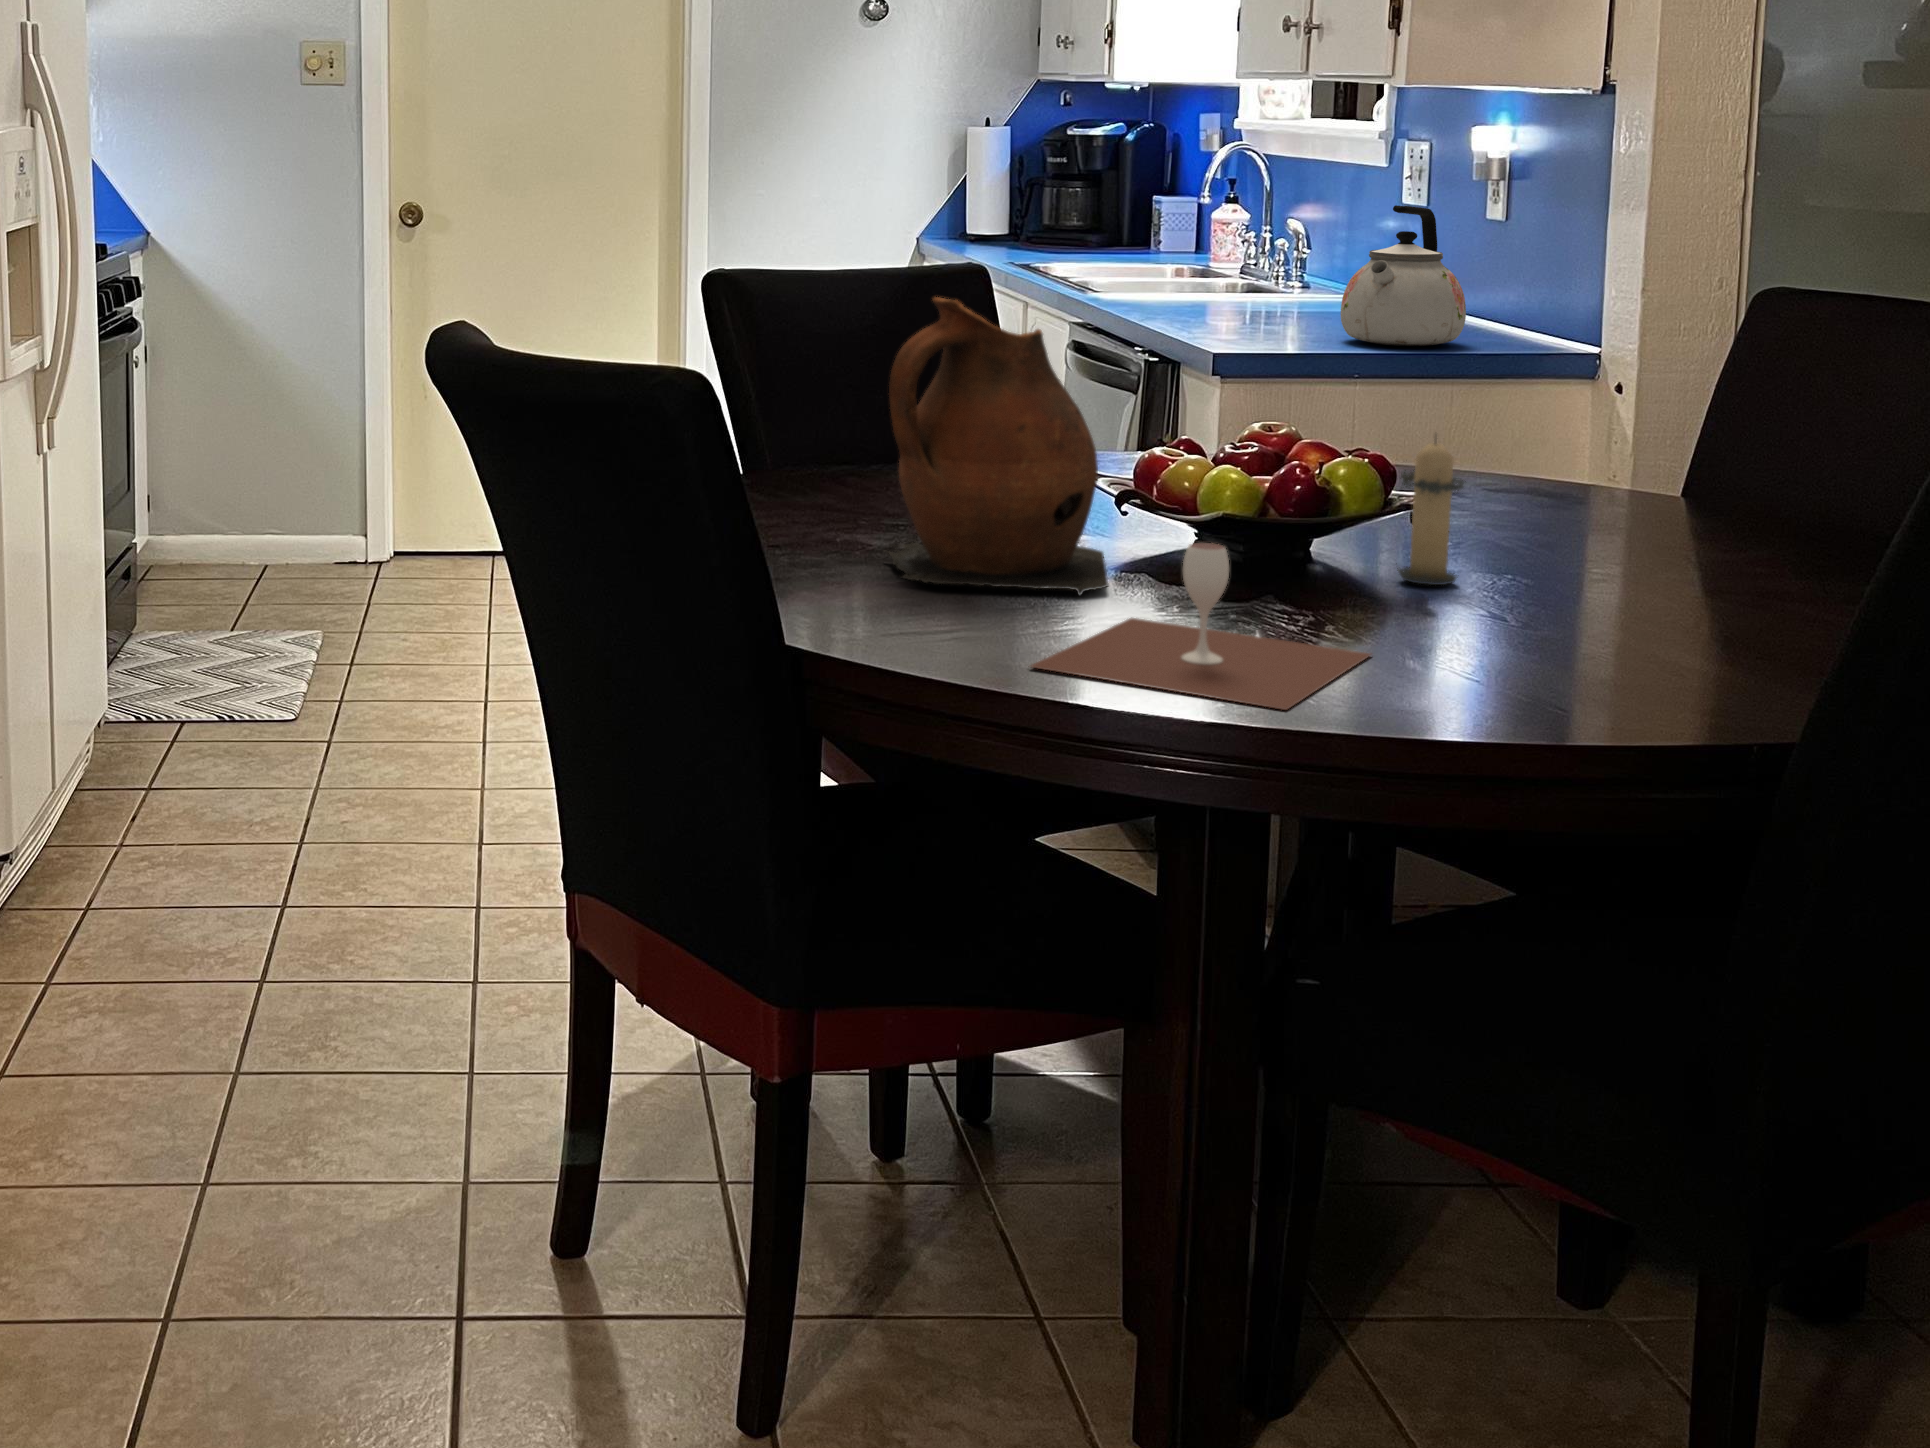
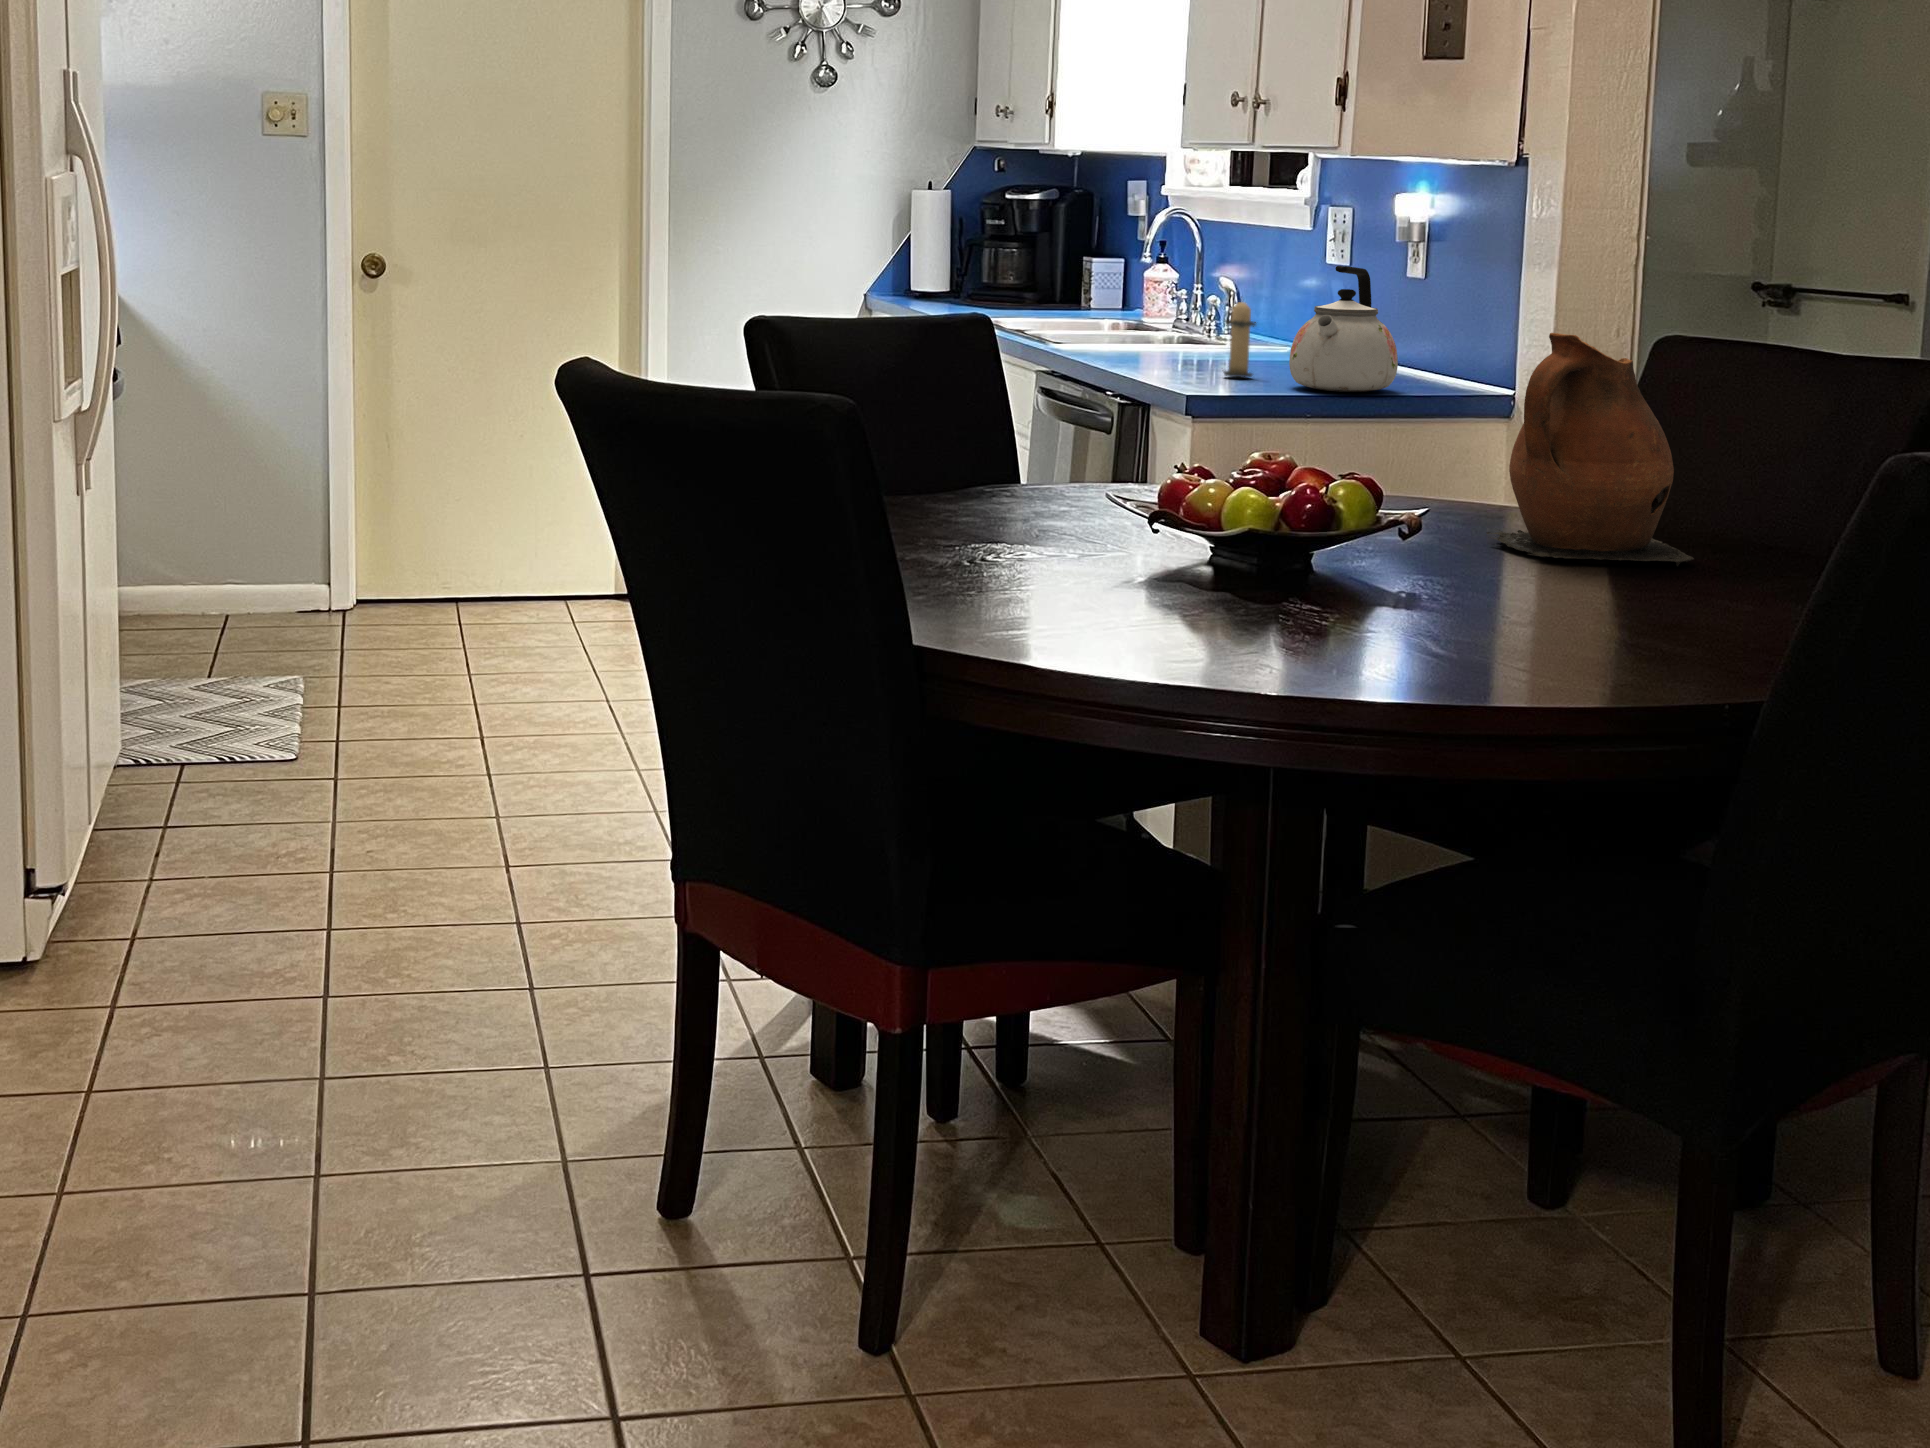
ceramic pitcher: present [889,297,1108,595] -> present [1487,333,1694,566]
candle: present [1397,439,1466,585] -> present [1224,297,1256,377]
wine glass: present [1031,543,1371,710] -> none [1118,547,1393,682]

